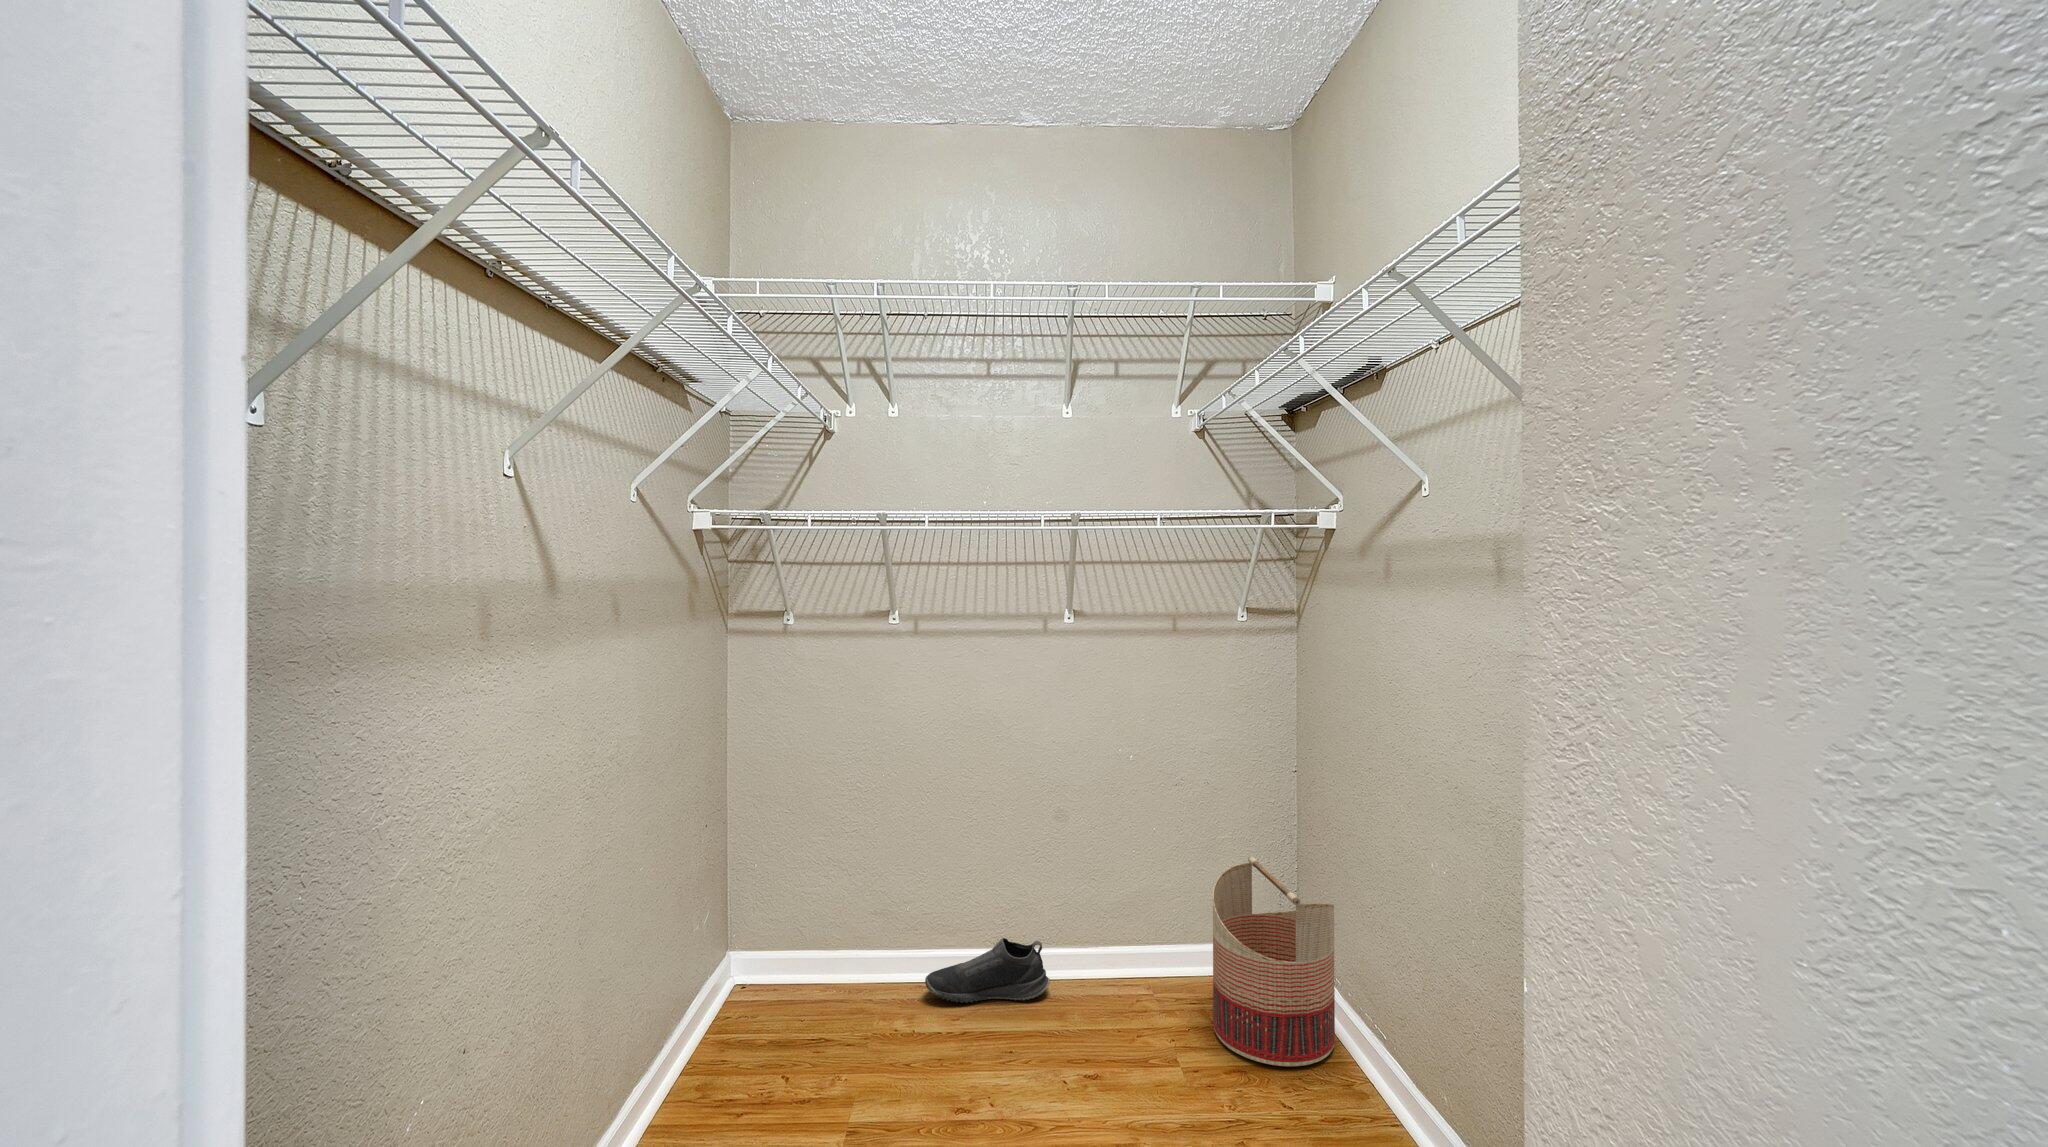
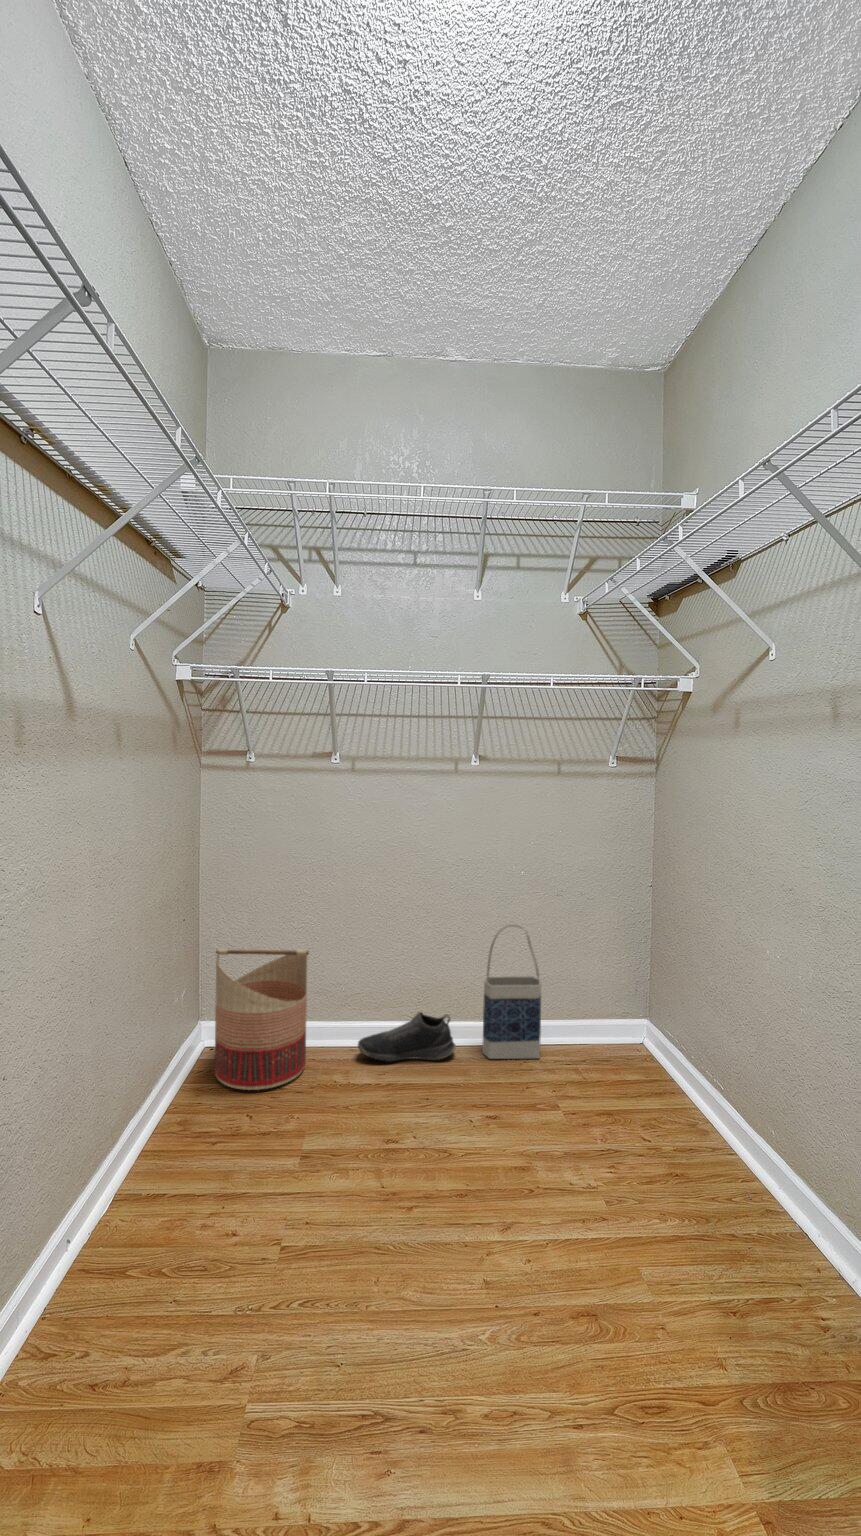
bag: none [1084,824,1158,998] -> present [482,924,541,1059]
basket: present [1213,857,1335,1066] -> present [215,949,309,1090]

